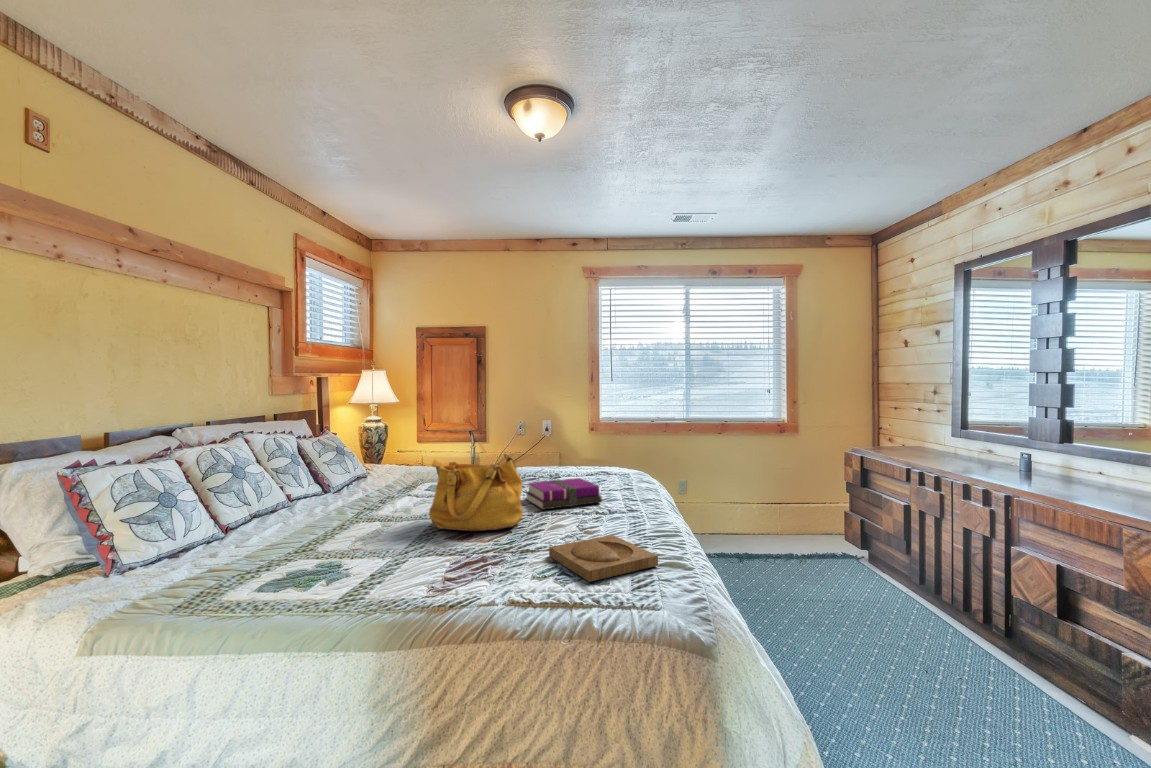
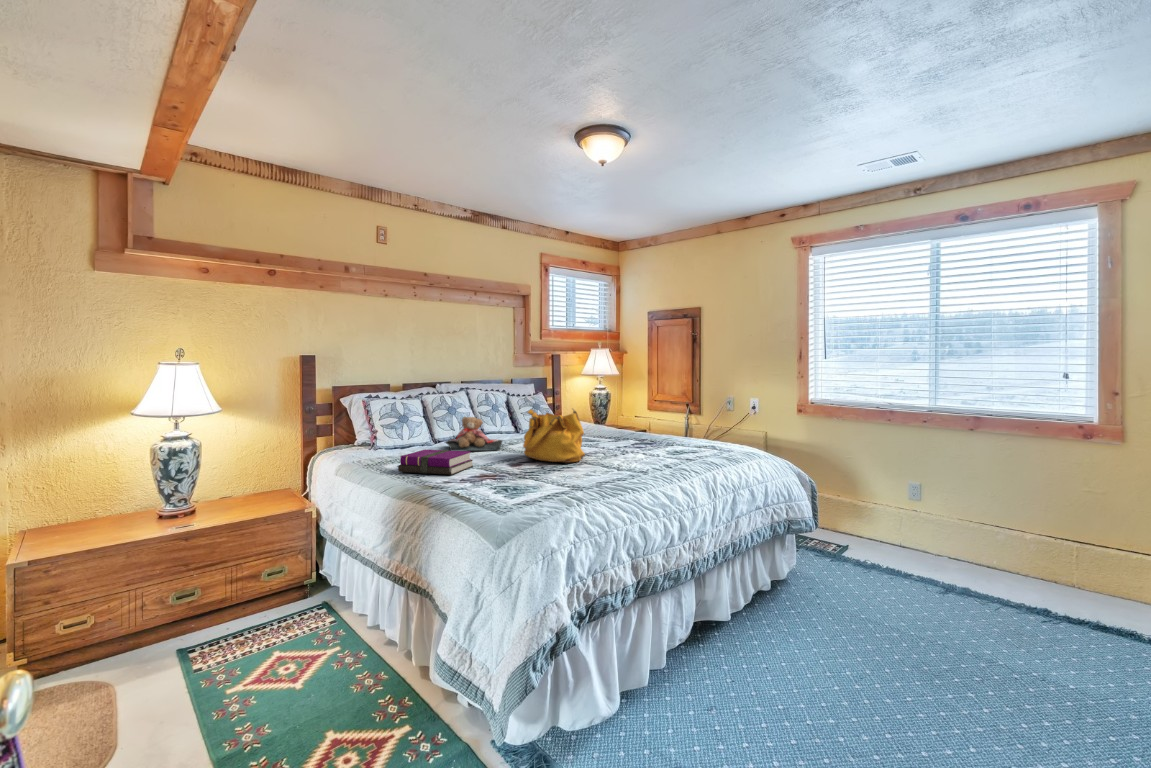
notebook: present [526,478,602,509] -> present [398,449,473,475]
teddy bear: none [256,480,369,543] -> present [445,417,503,451]
tray: present [549,535,658,582] -> none [536,472,606,495]

